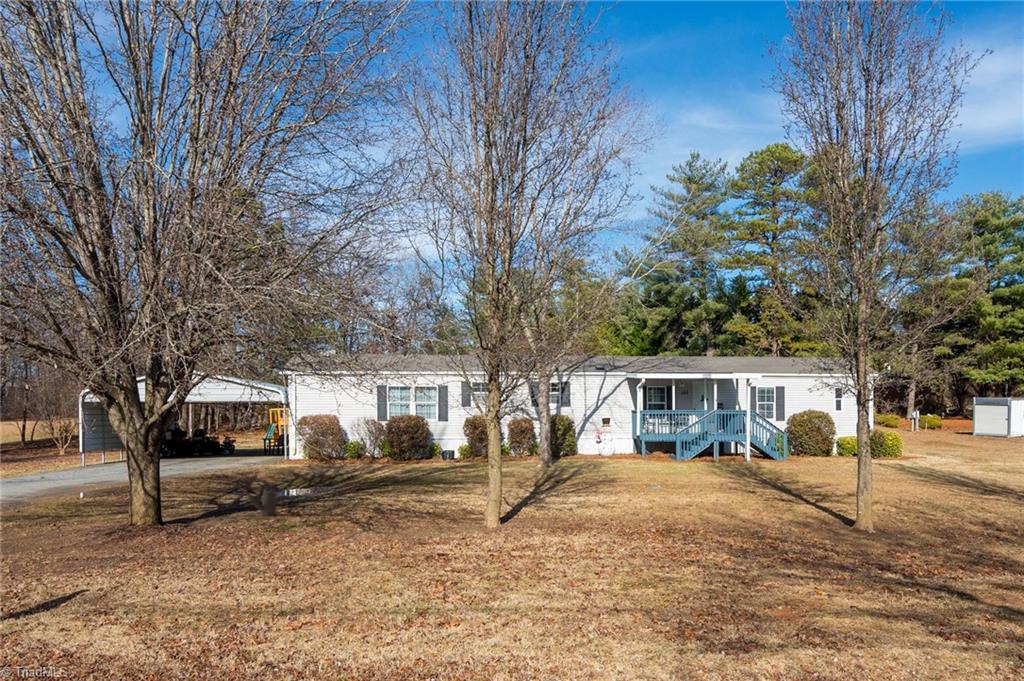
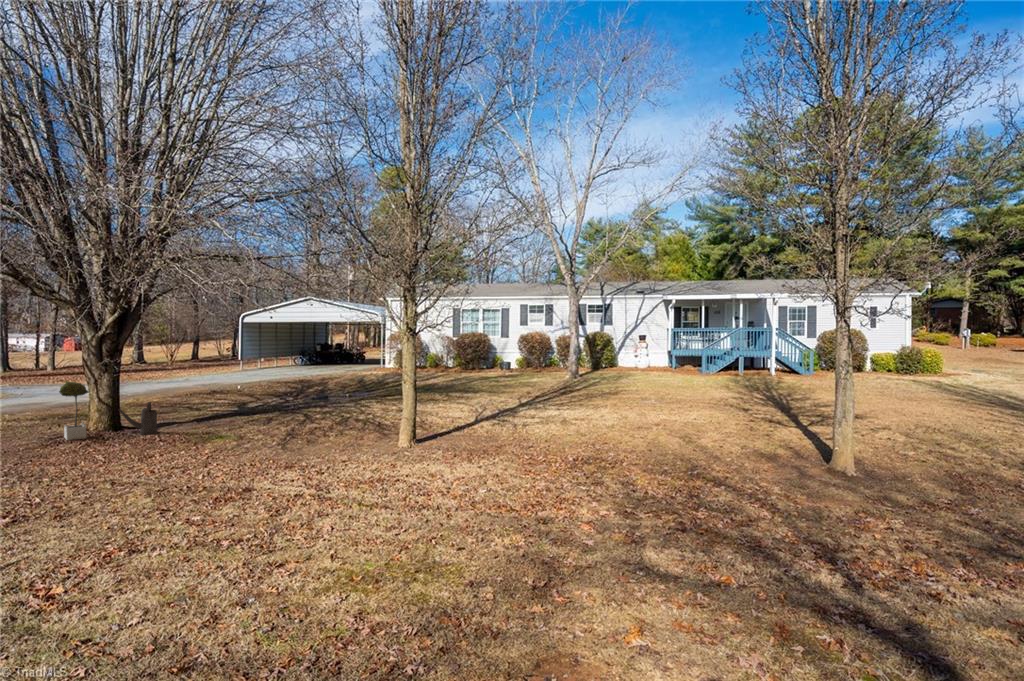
potted tree: none [204,464,227,521] -> present [59,381,89,440]

